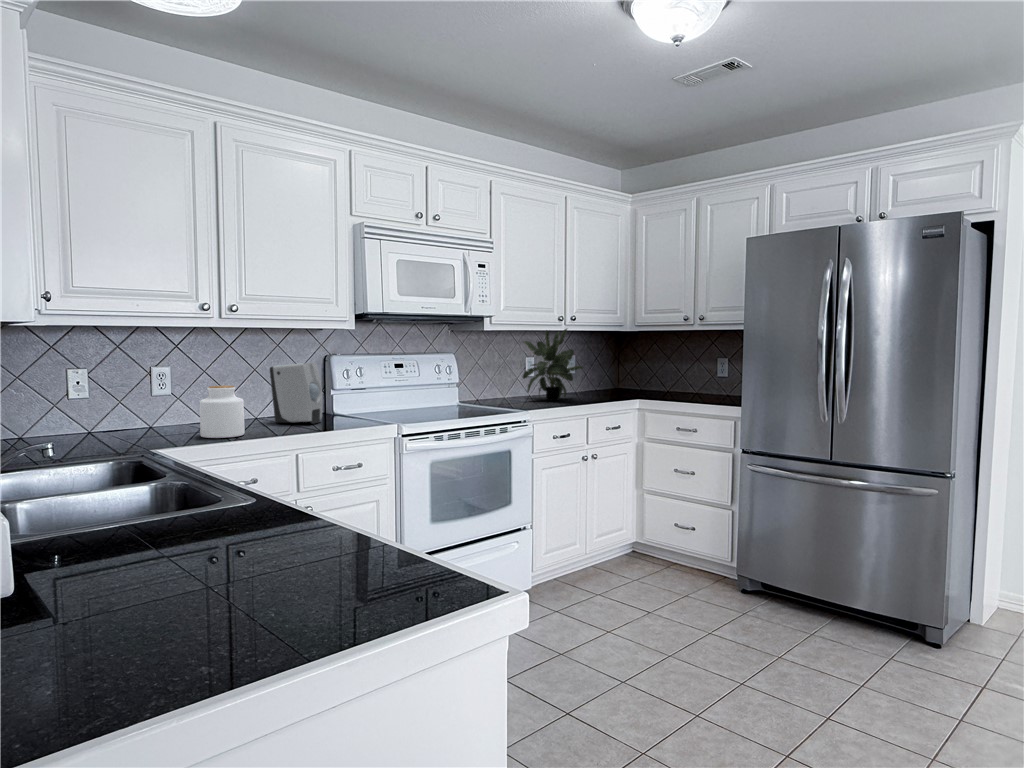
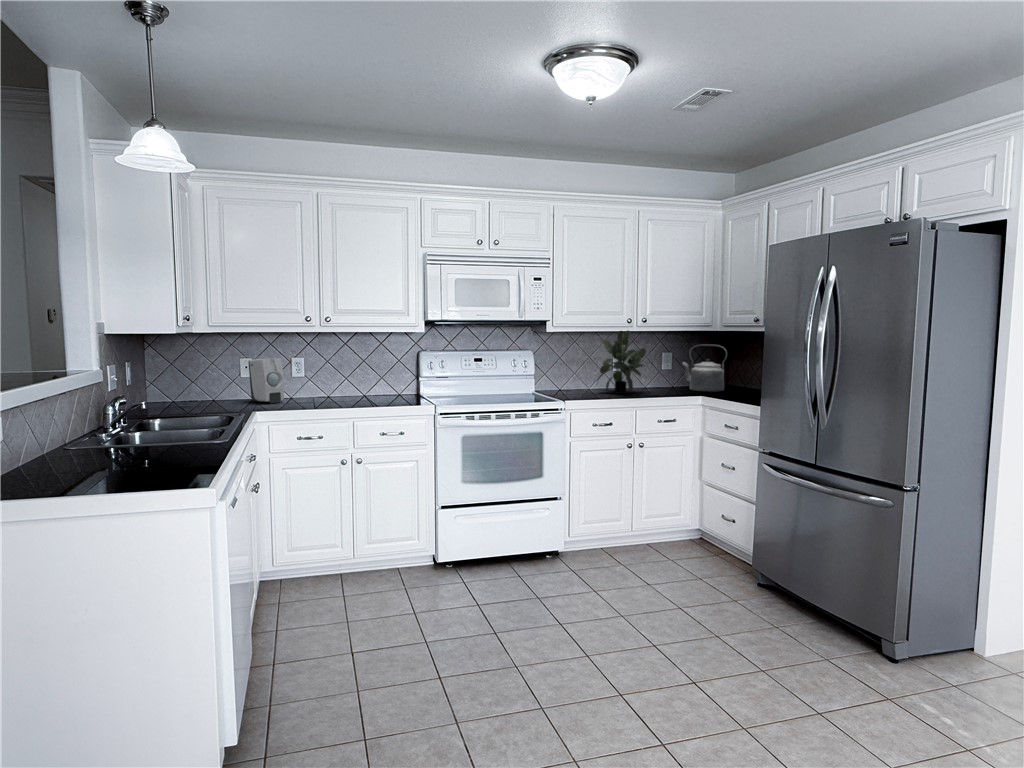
kettle: none [595,345,642,395] -> present [683,344,727,392]
soap dispenser: present [270,363,322,424] -> present [248,358,284,403]
jar: present [200,385,245,438] -> none [300,373,329,408]

